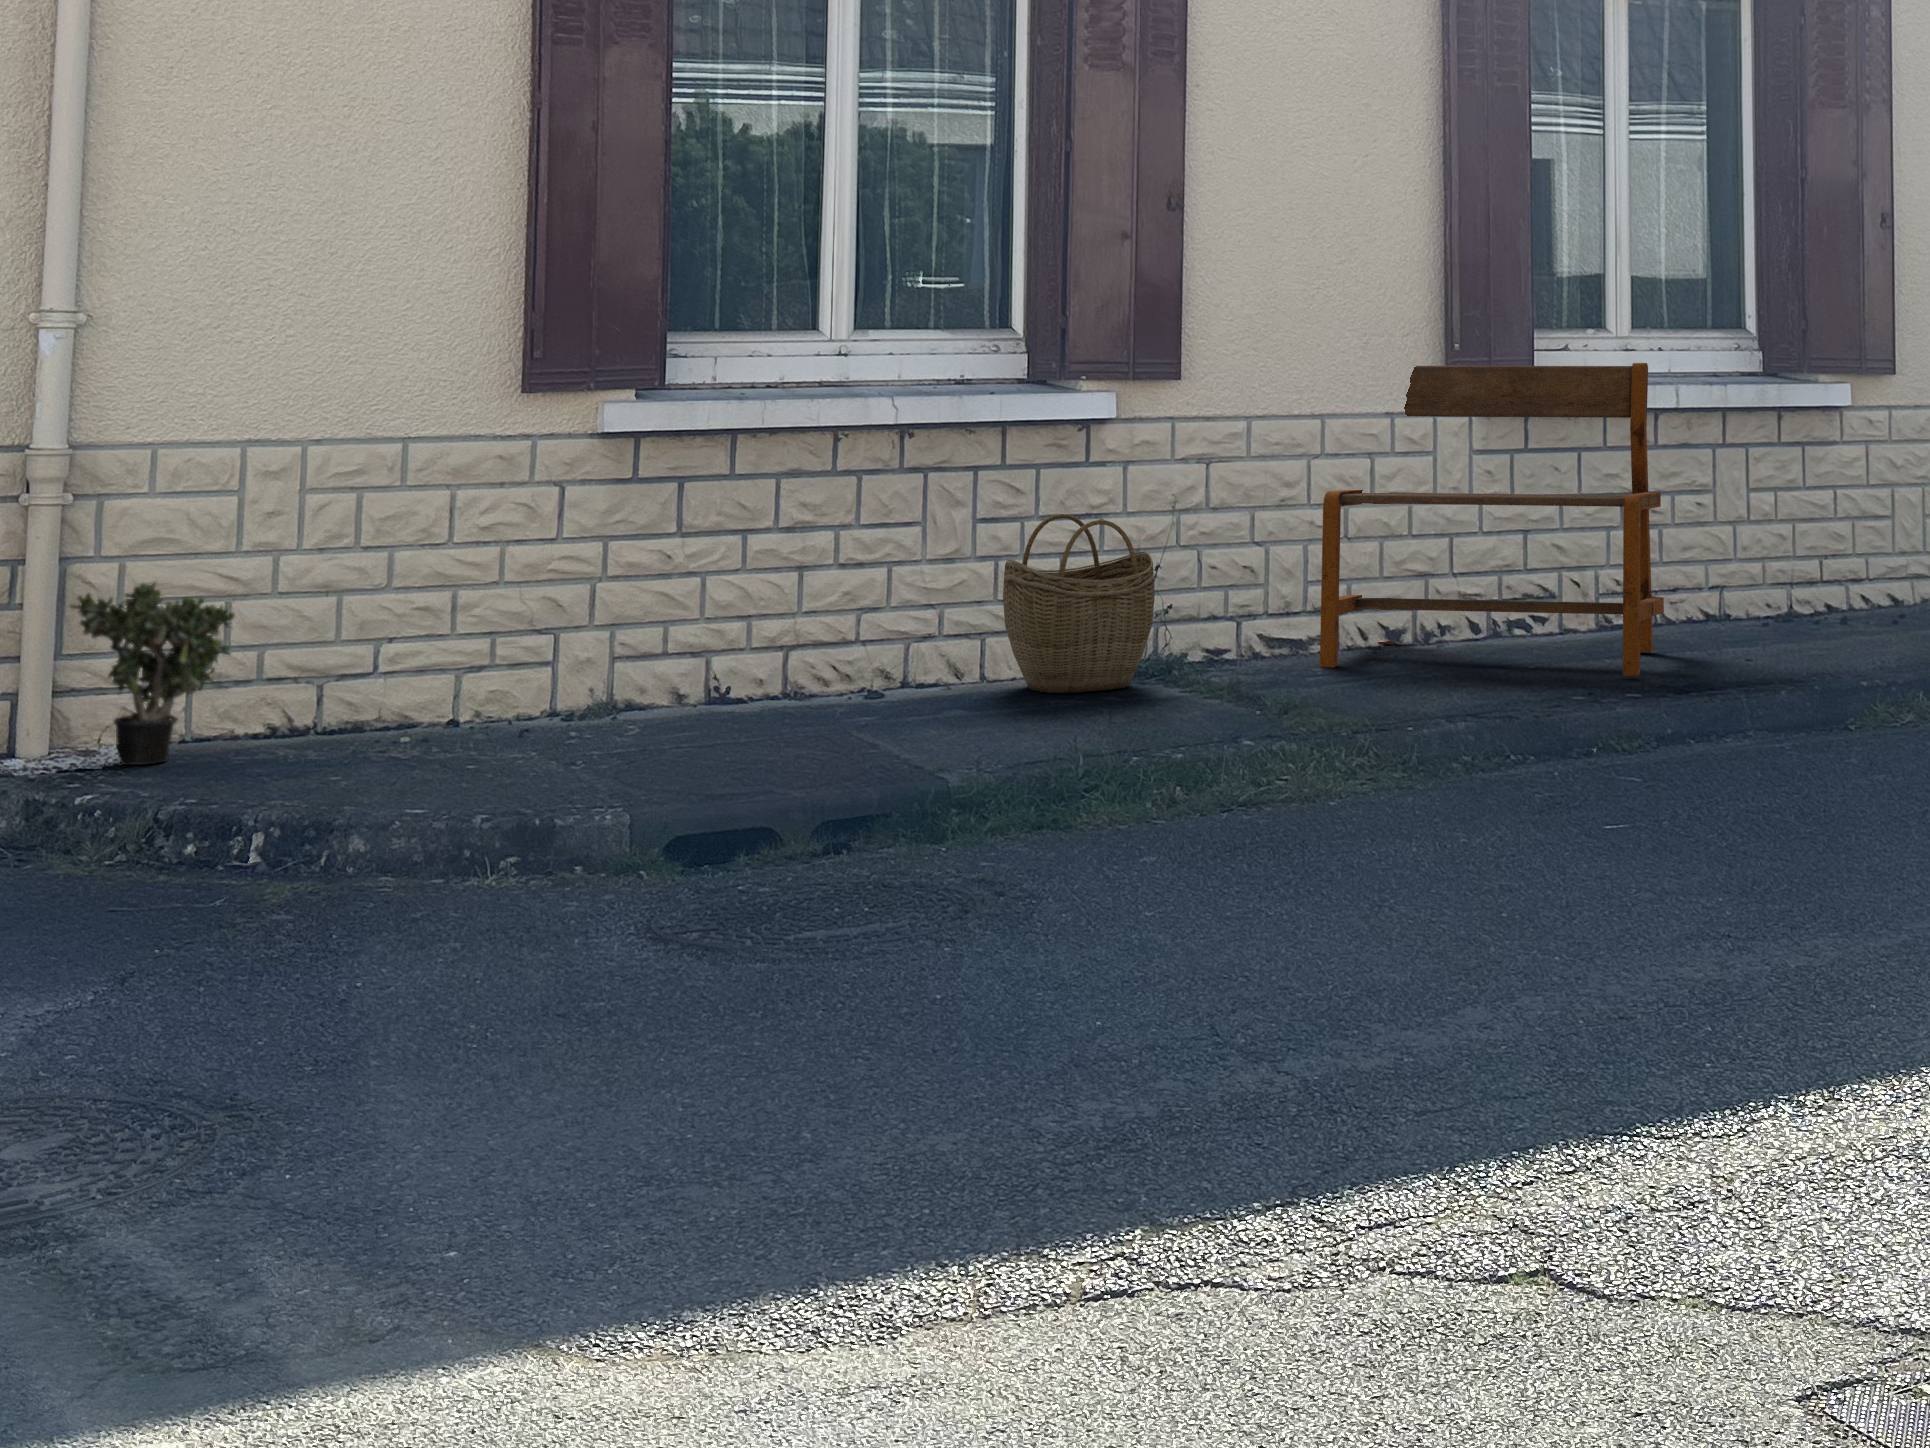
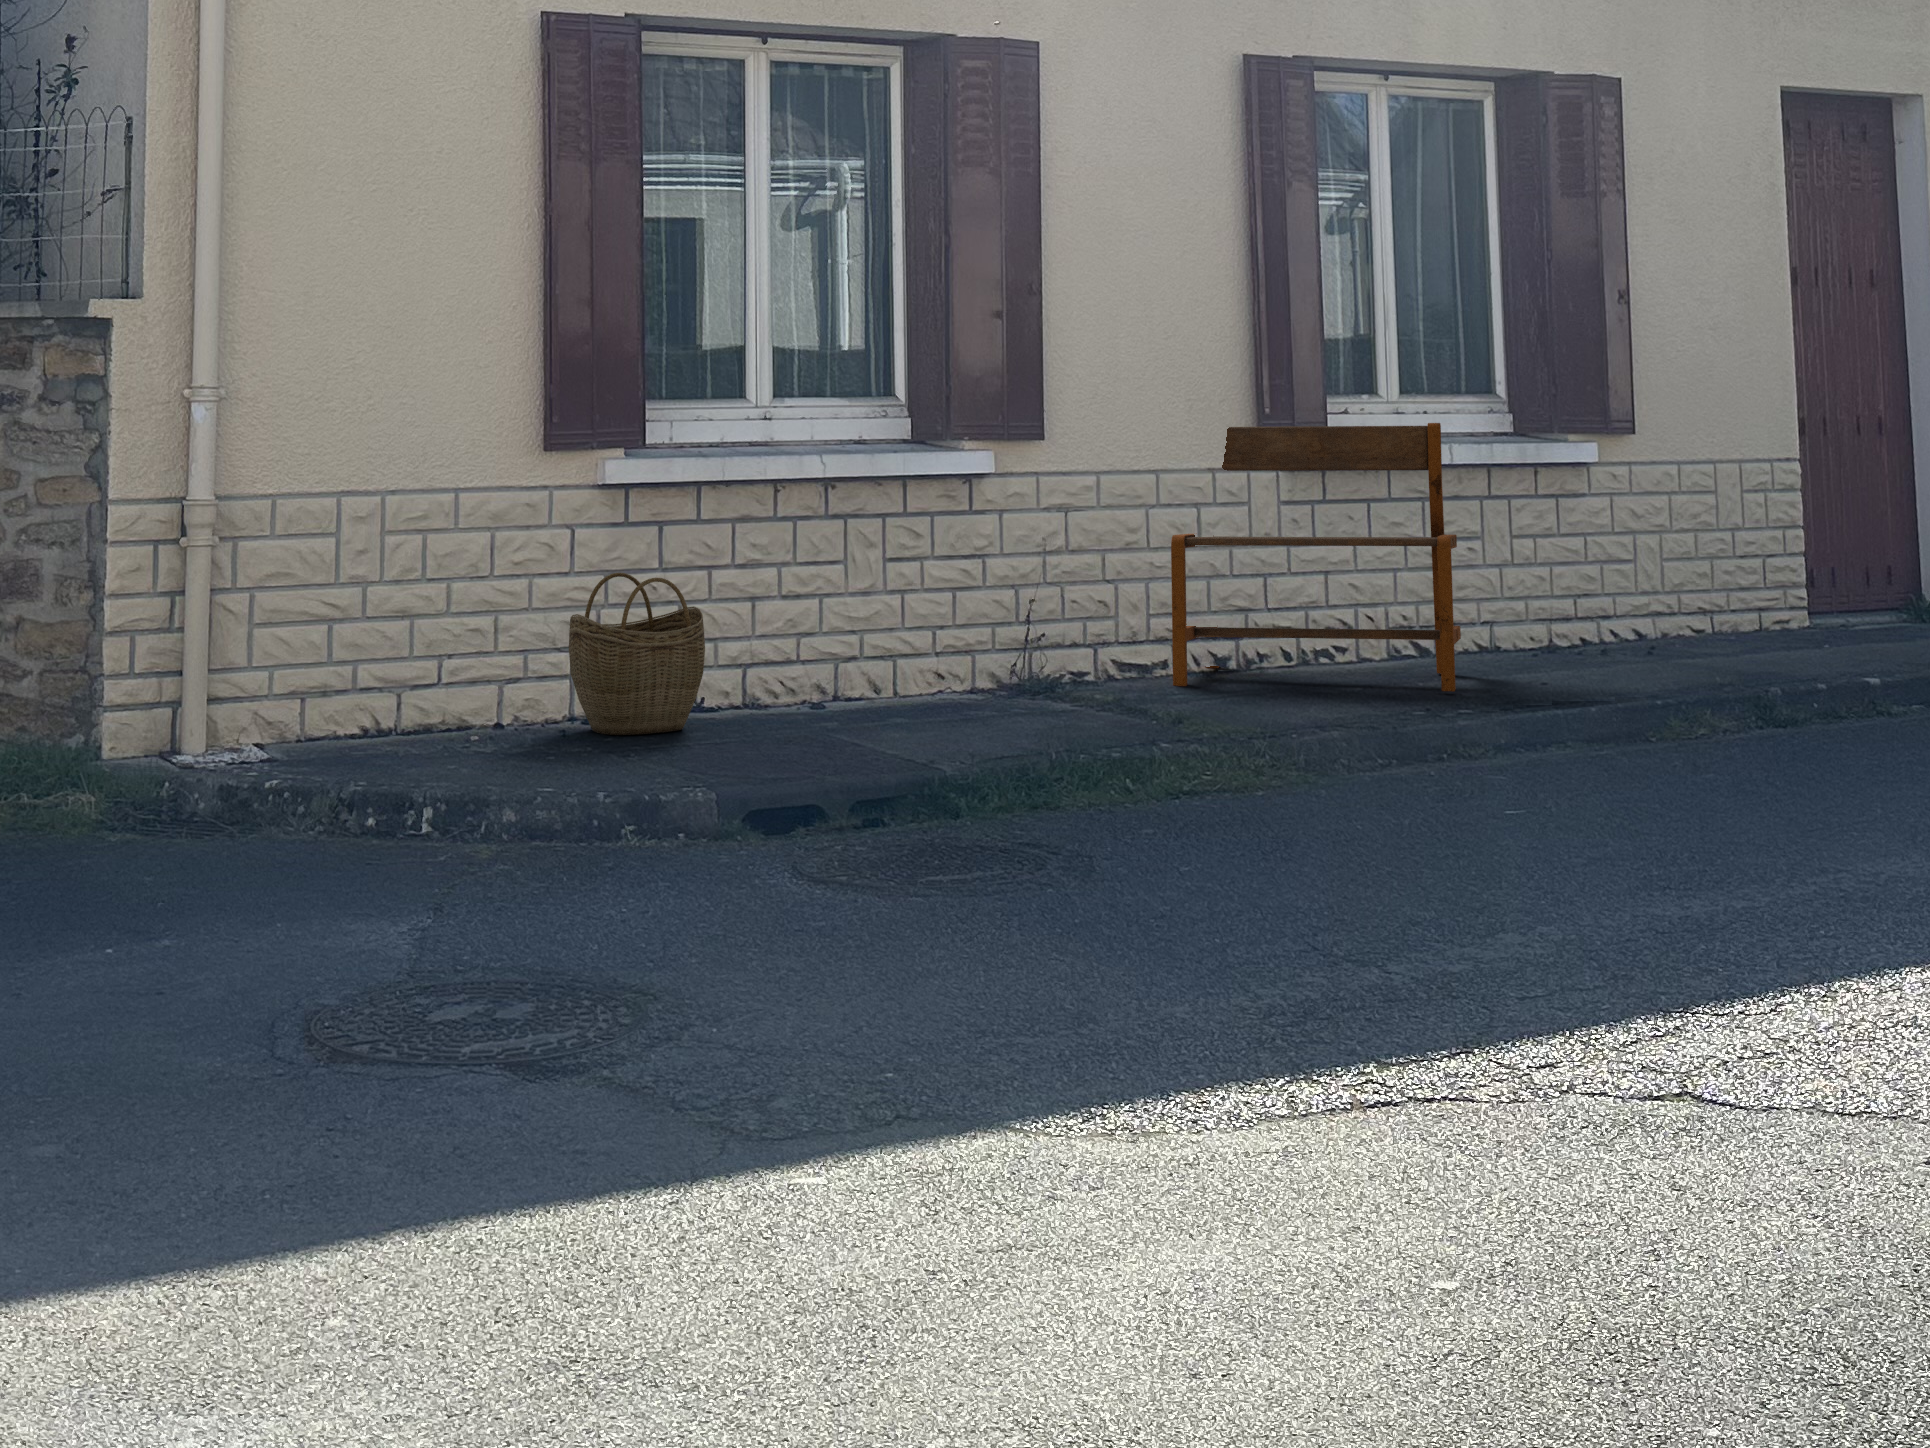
woven basket: present [1003,514,1155,693] -> present [569,573,705,735]
potted plant: present [69,583,234,765] -> none [229,609,352,758]

